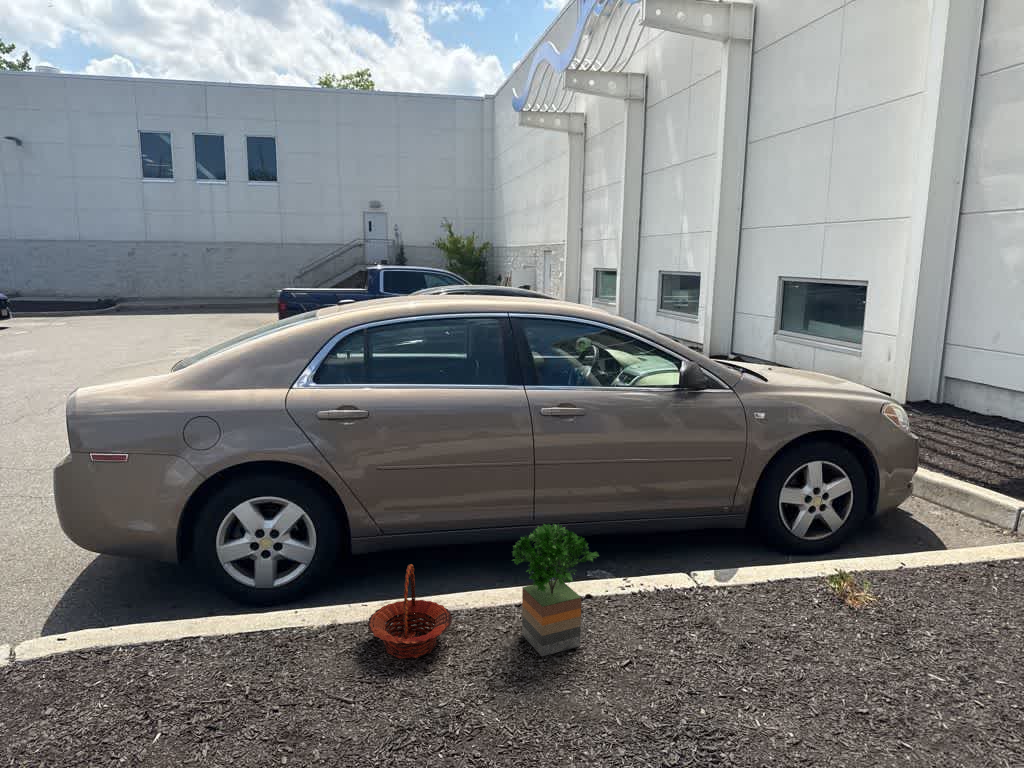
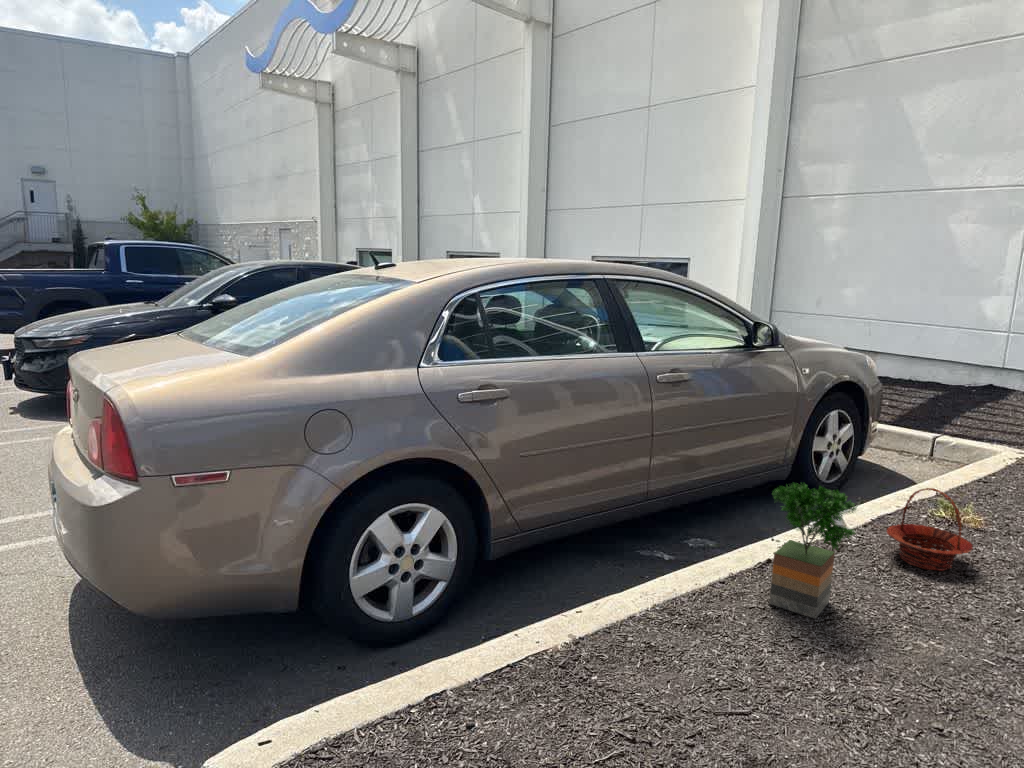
basket: present [367,564,452,659] -> present [886,488,973,571]

